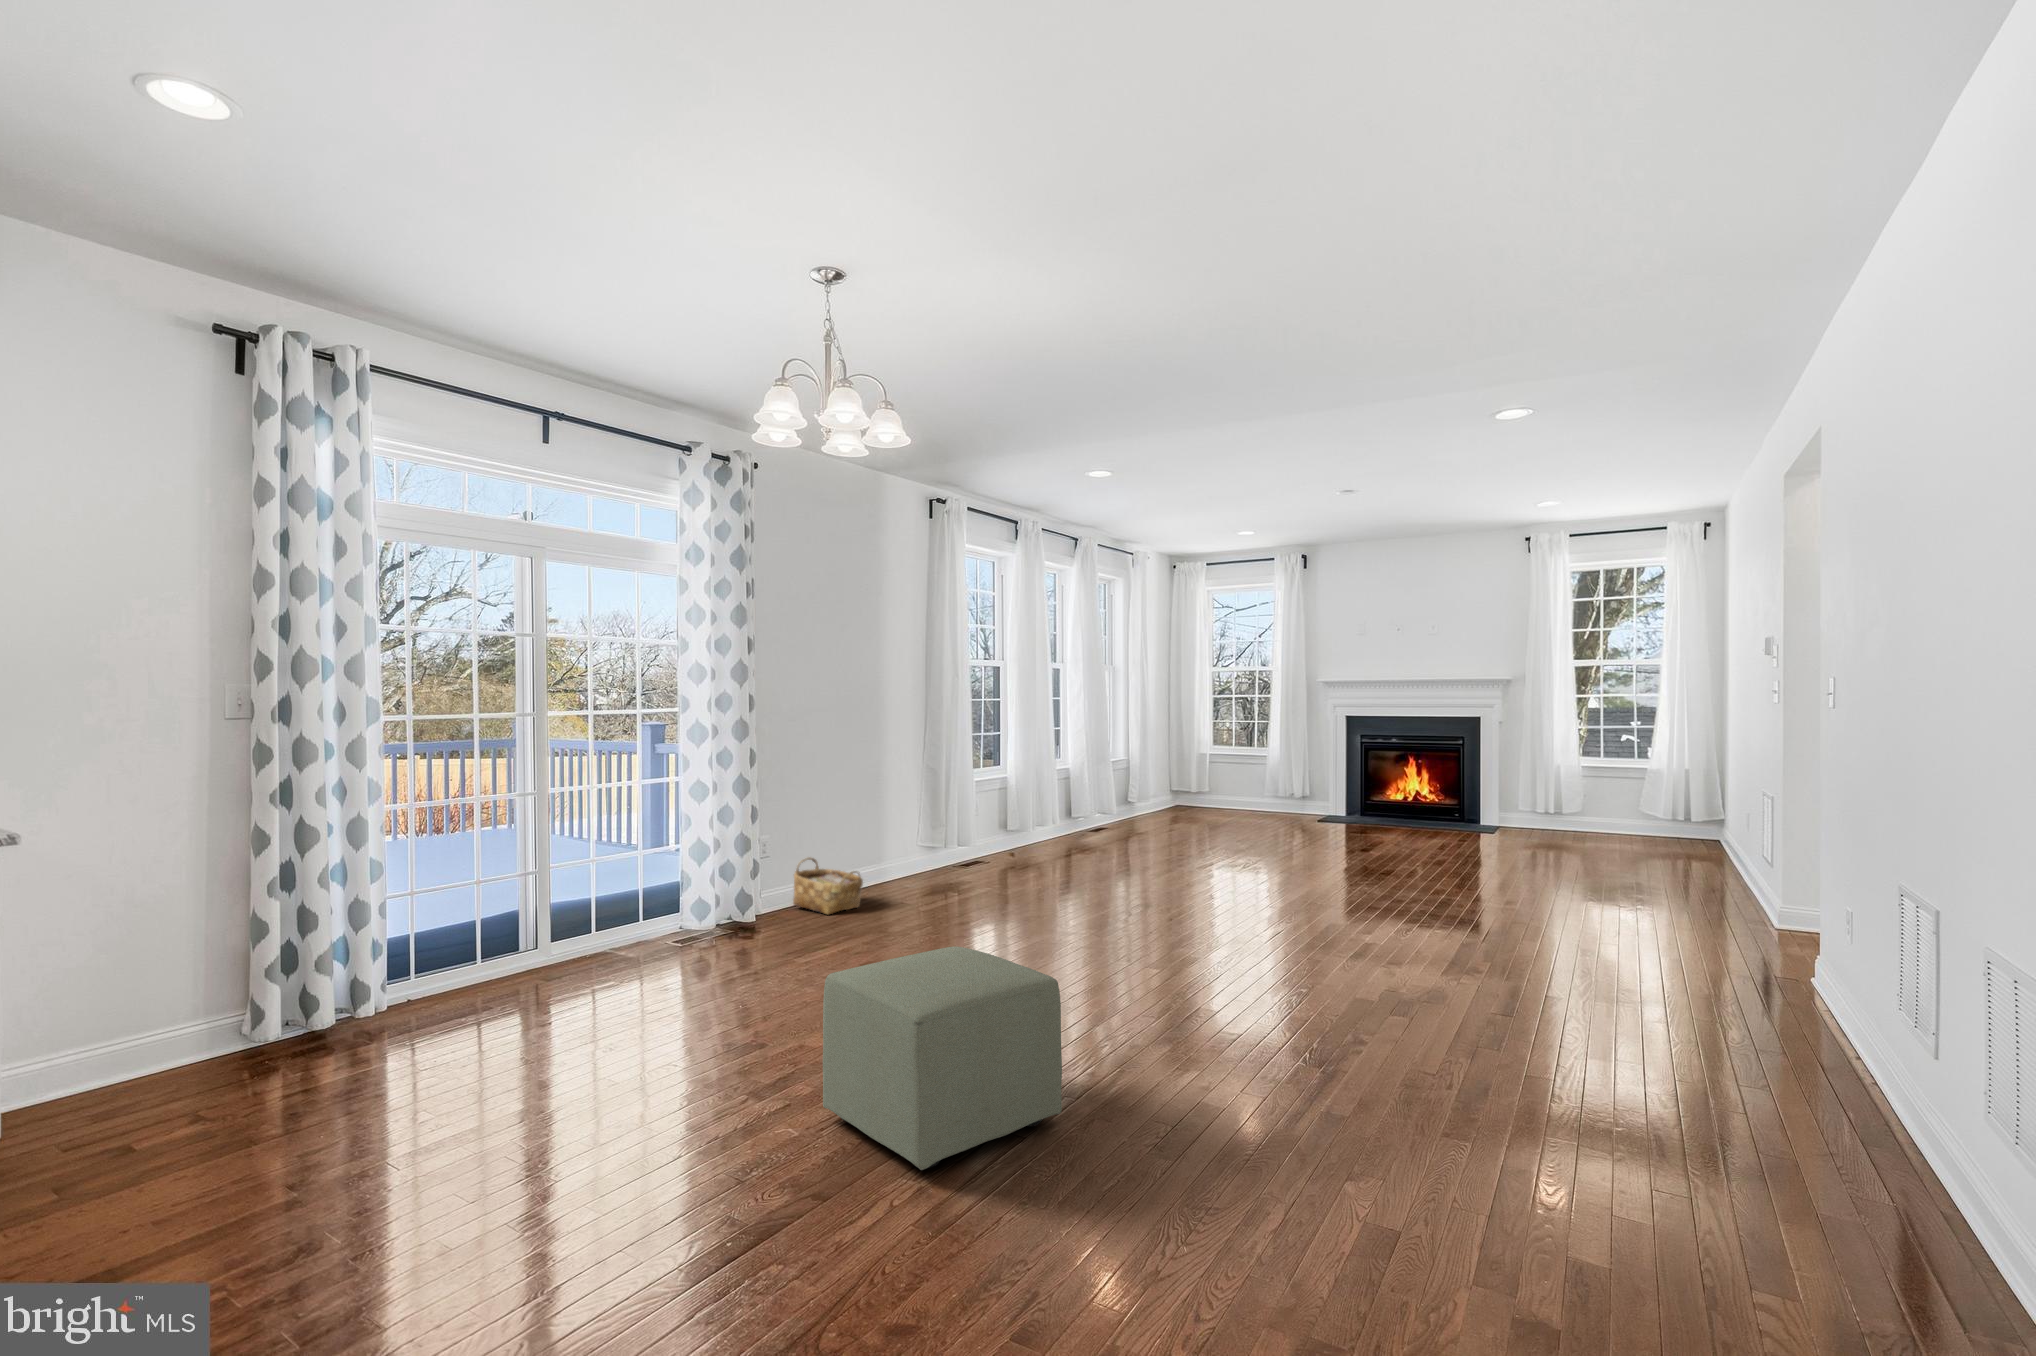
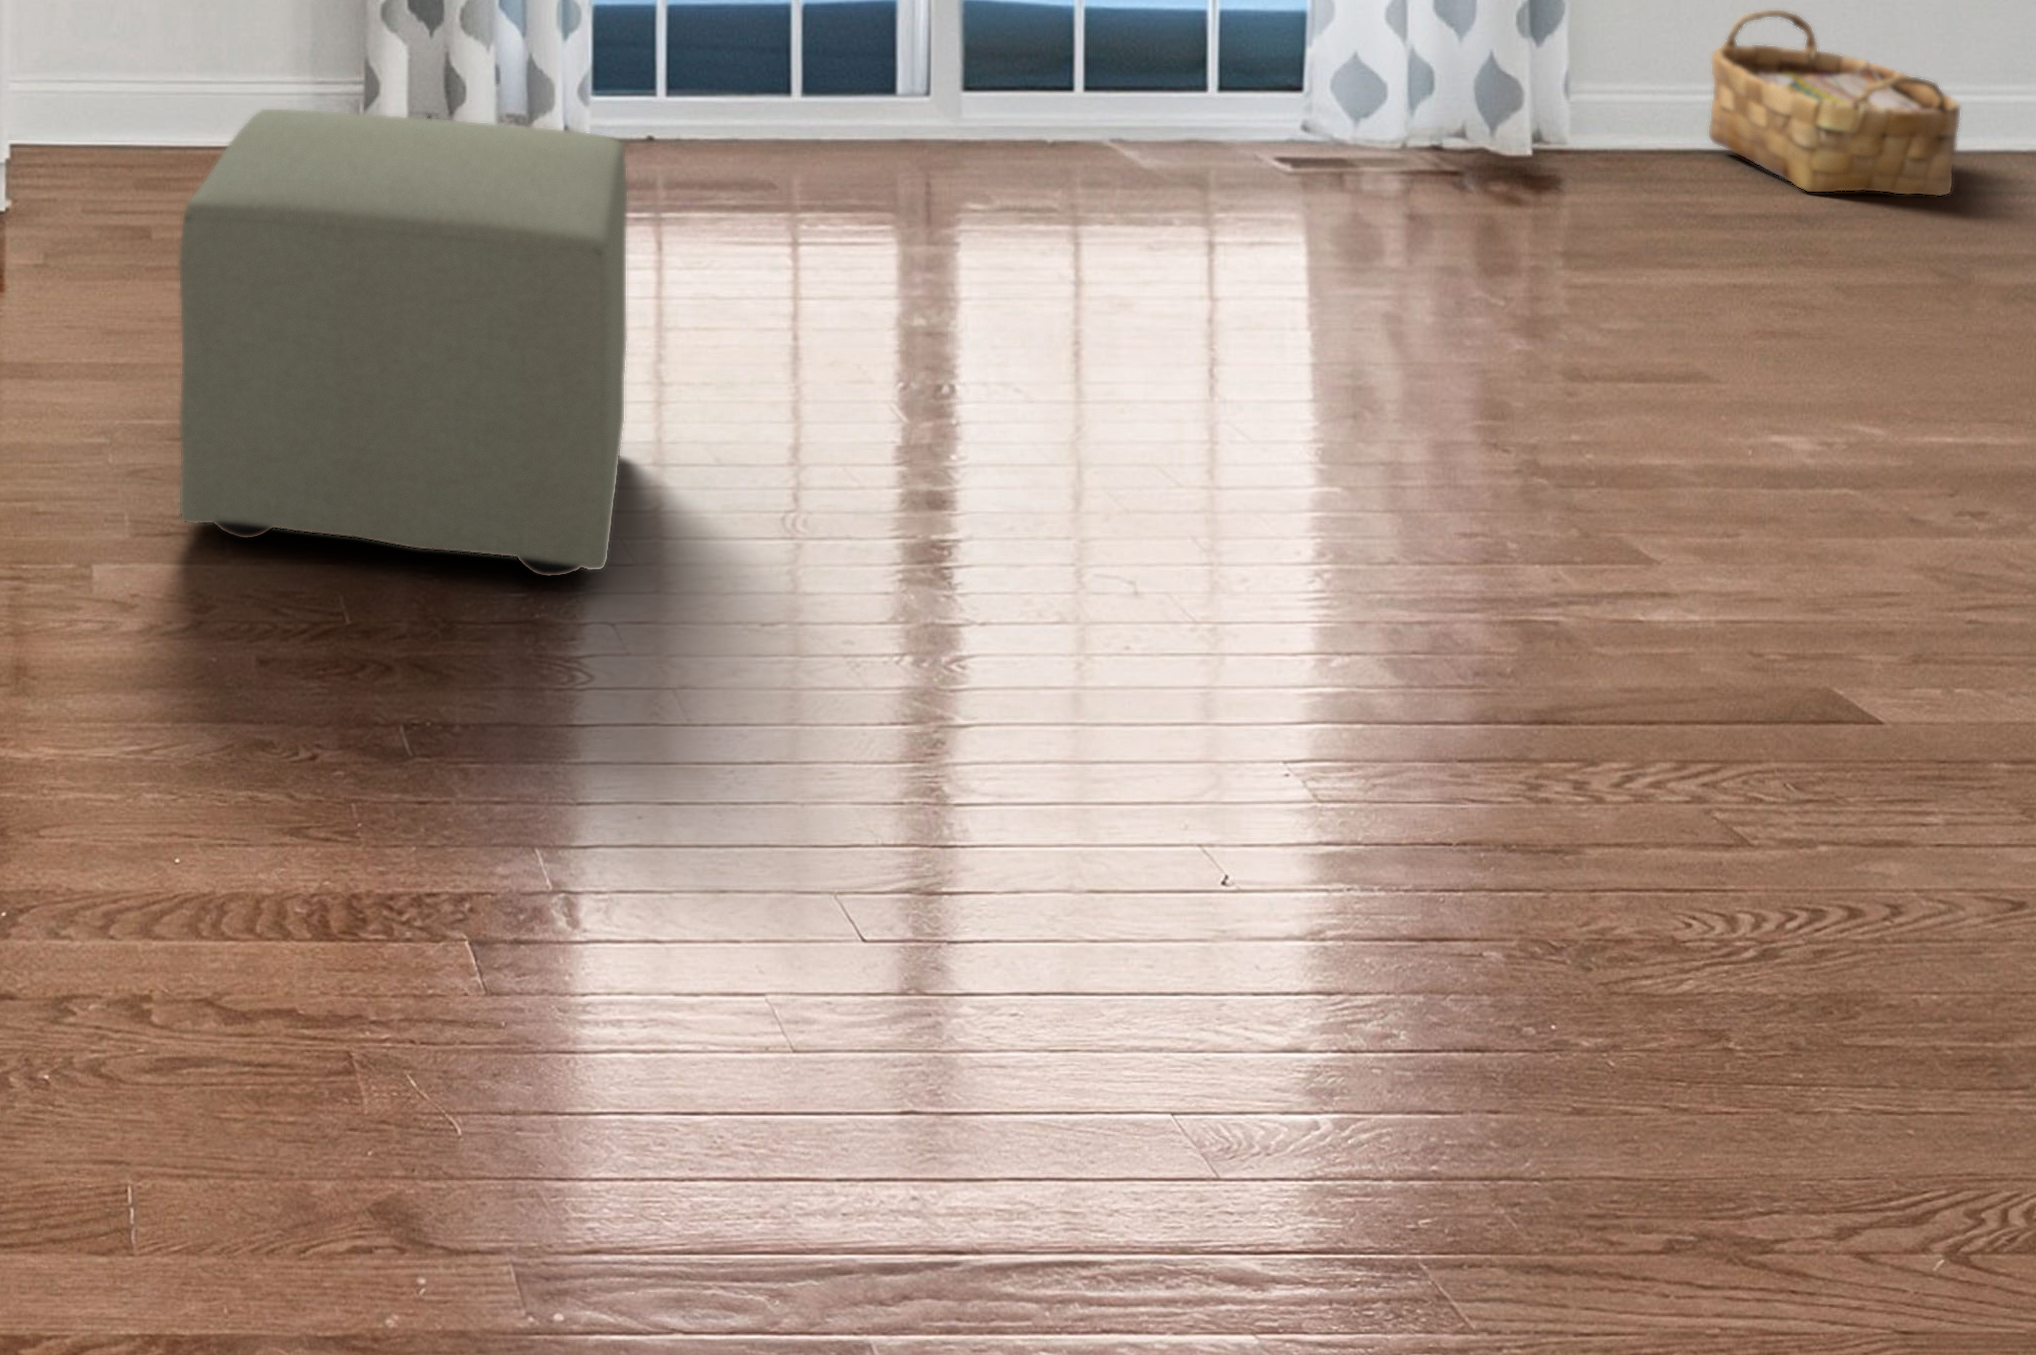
ottoman: present [823,947,1062,1170] -> present [179,109,627,576]

